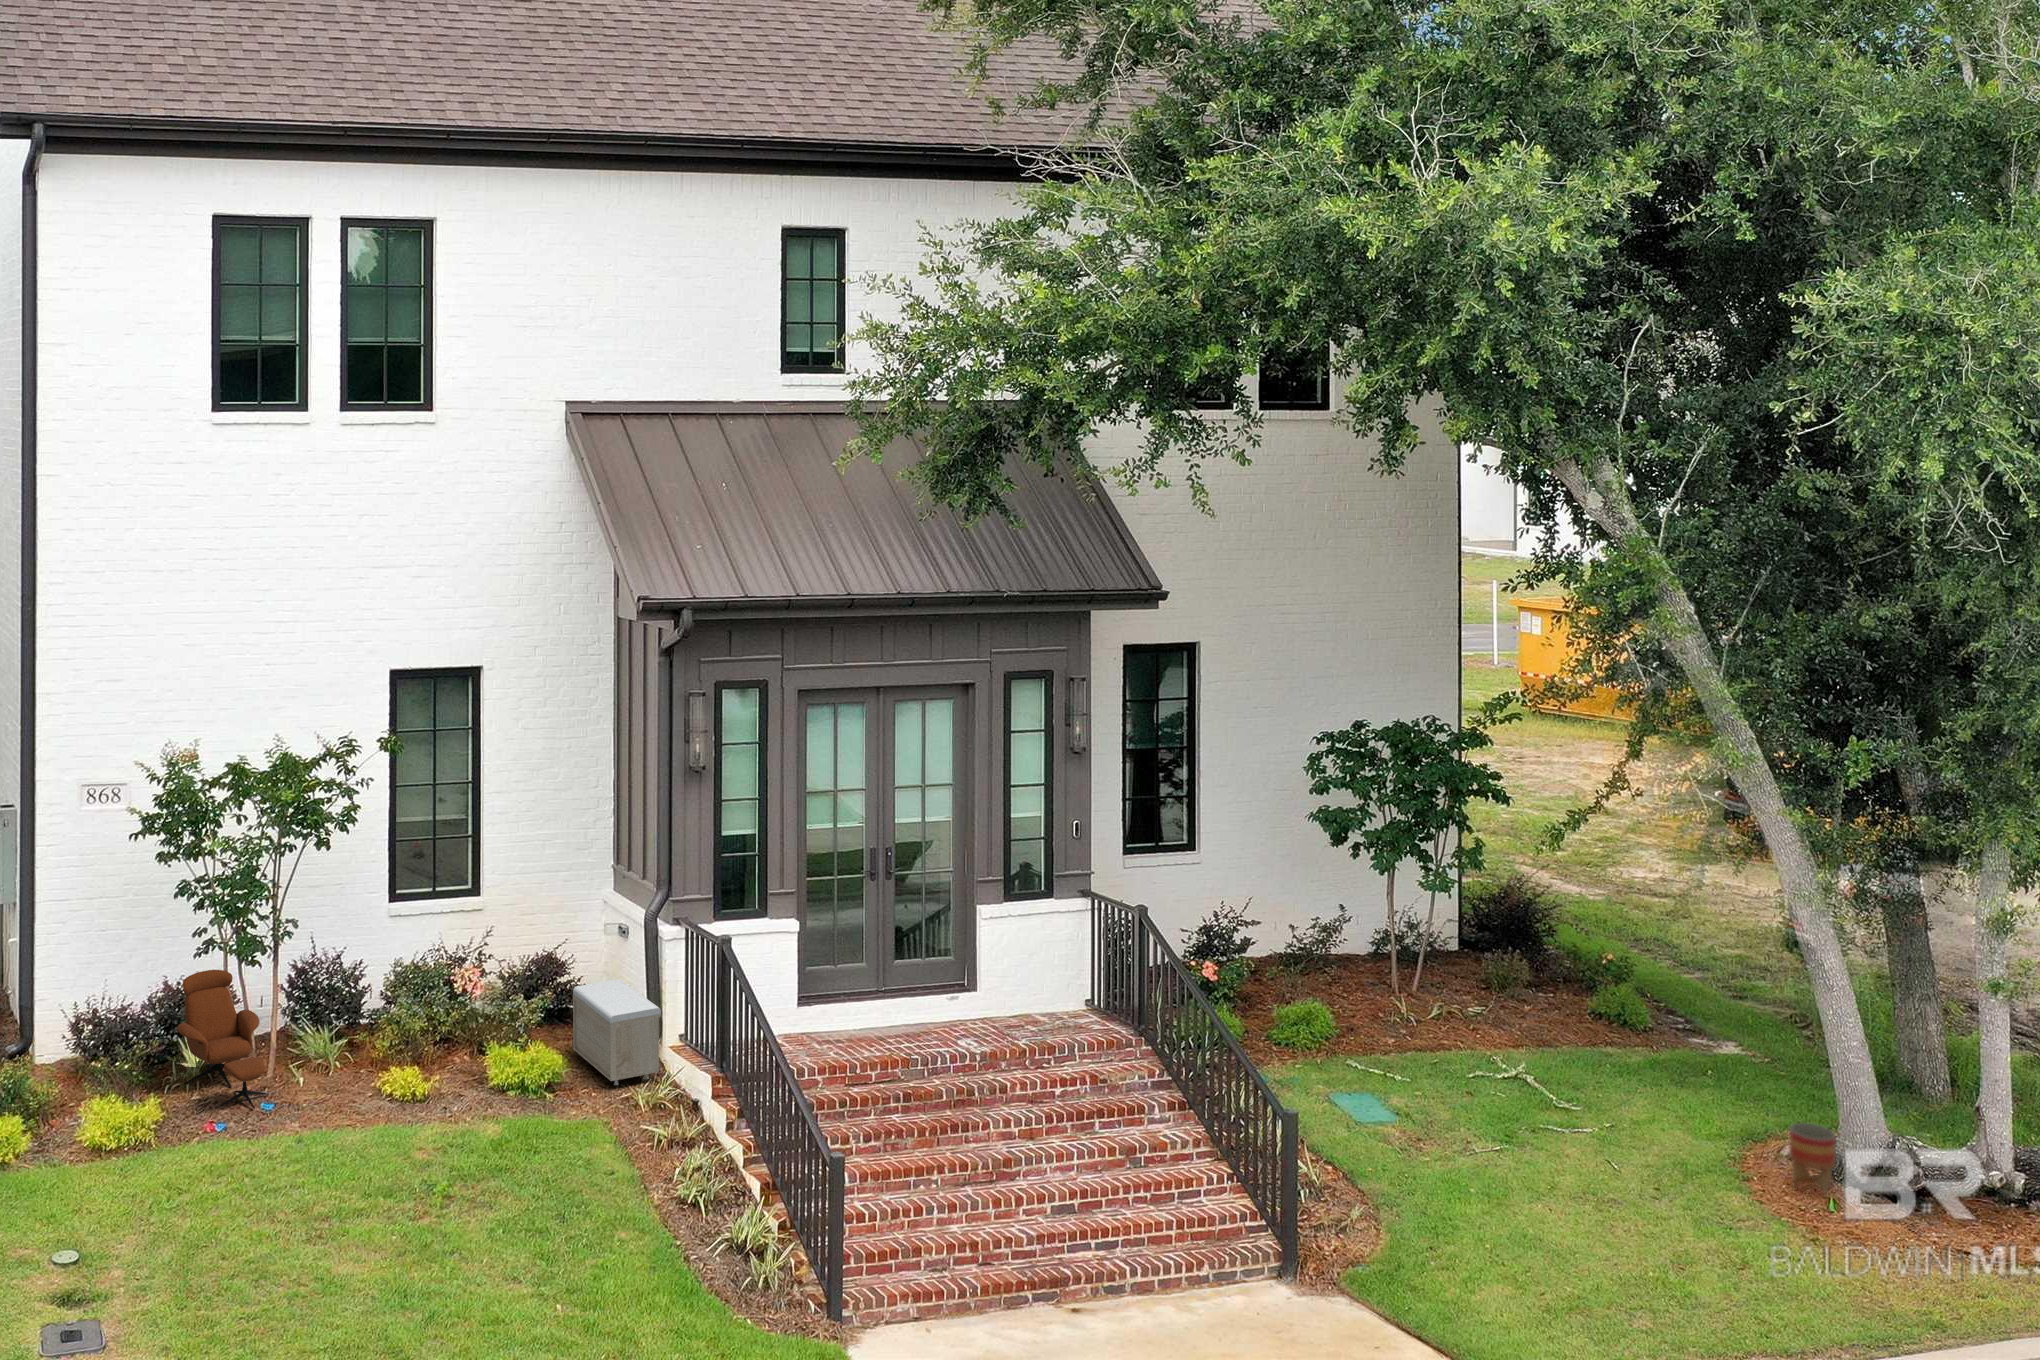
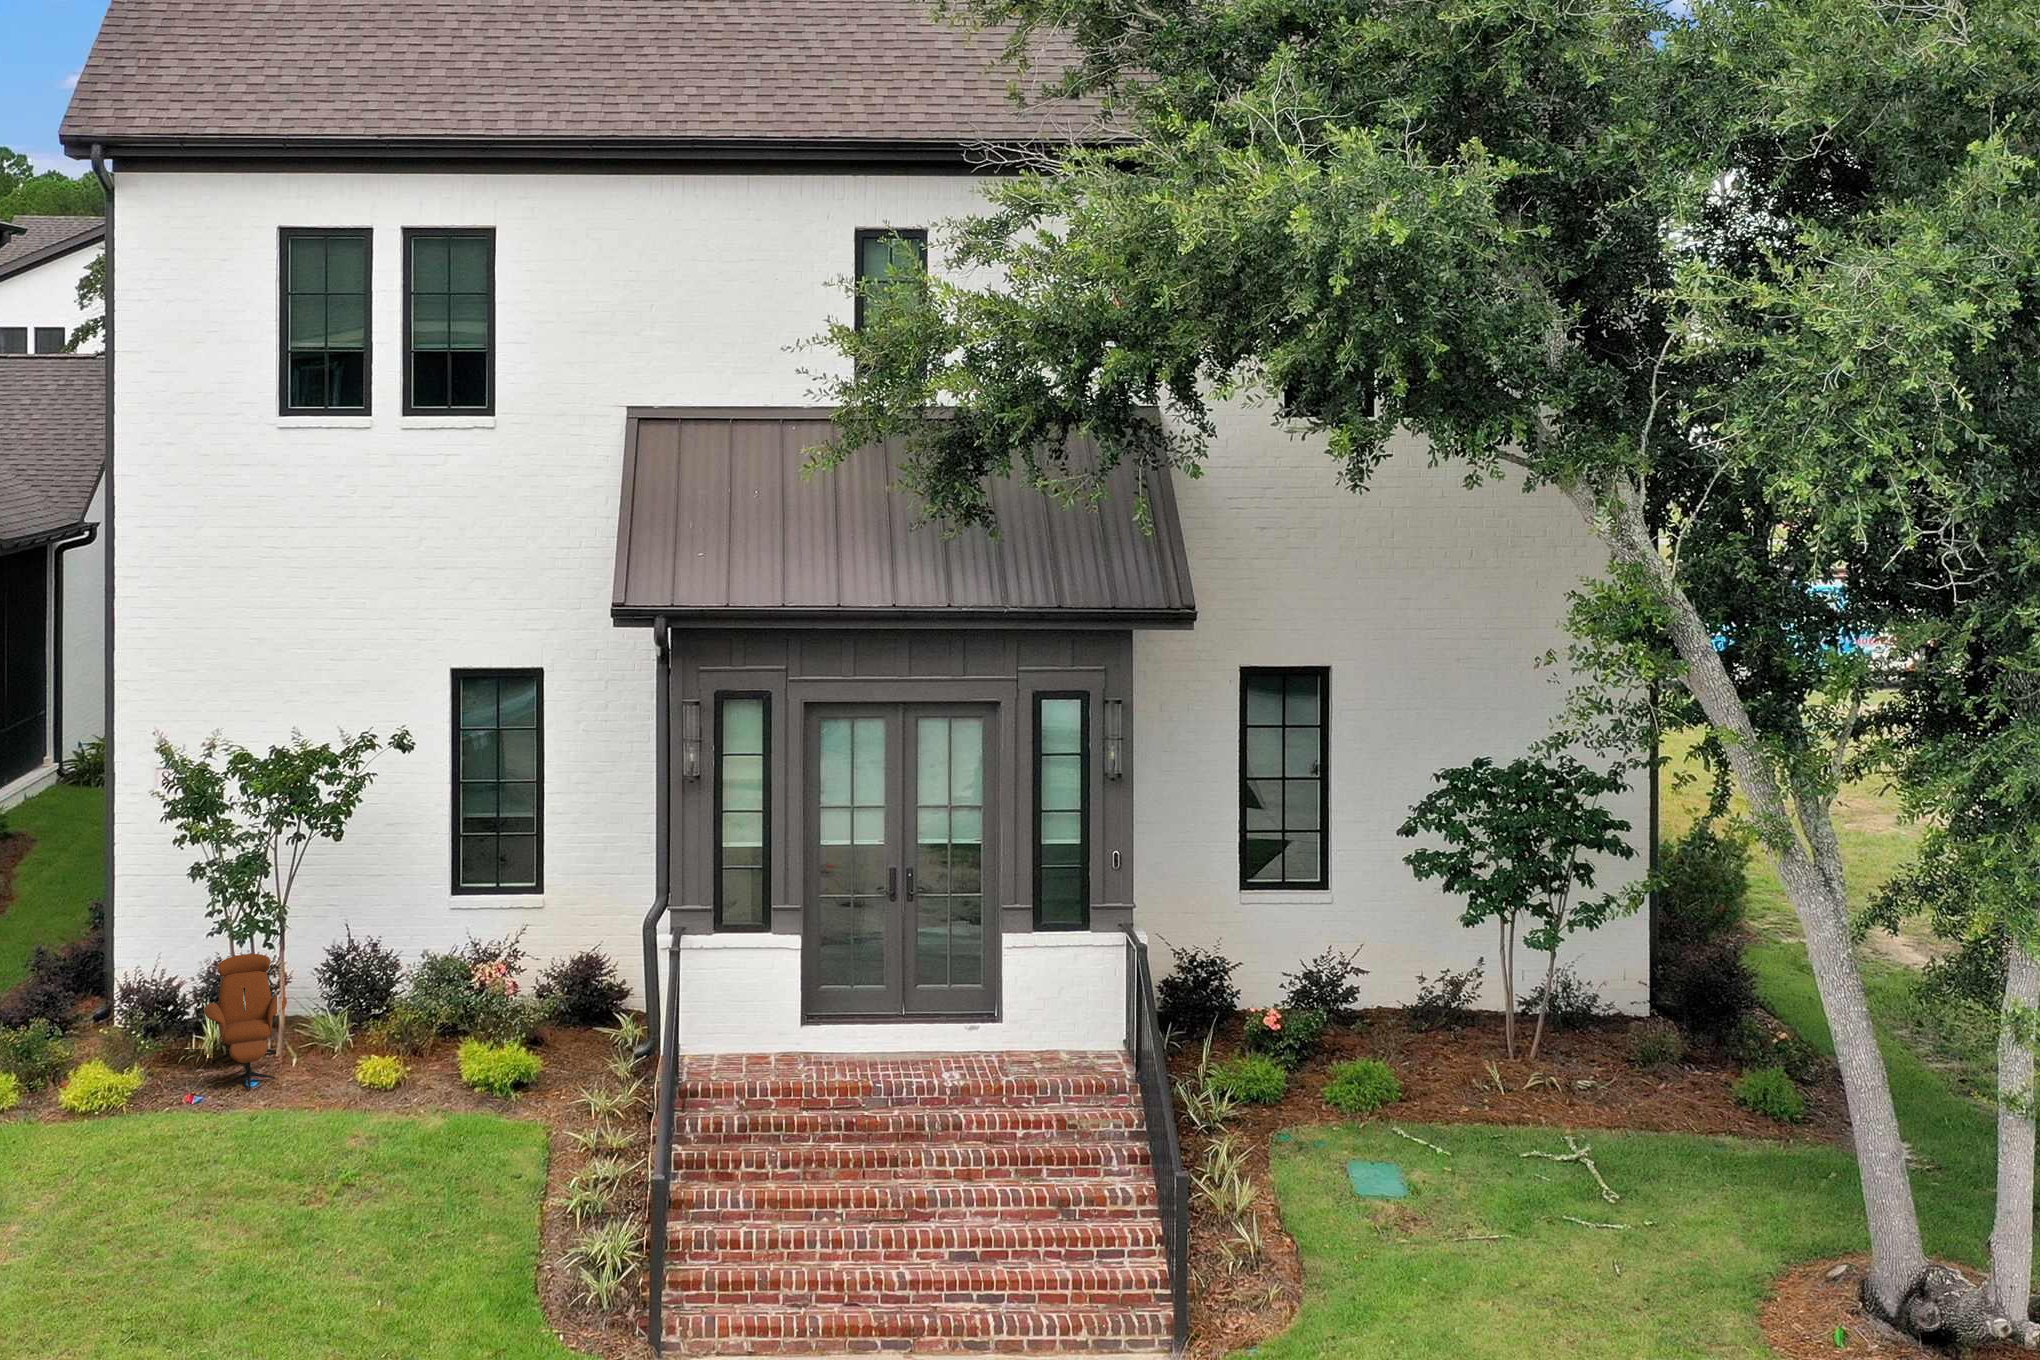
storage bench: present [573,979,661,1085] -> none [584,988,647,1094]
planter: present [1789,1123,1836,1198] -> none [1830,1235,1882,1324]

